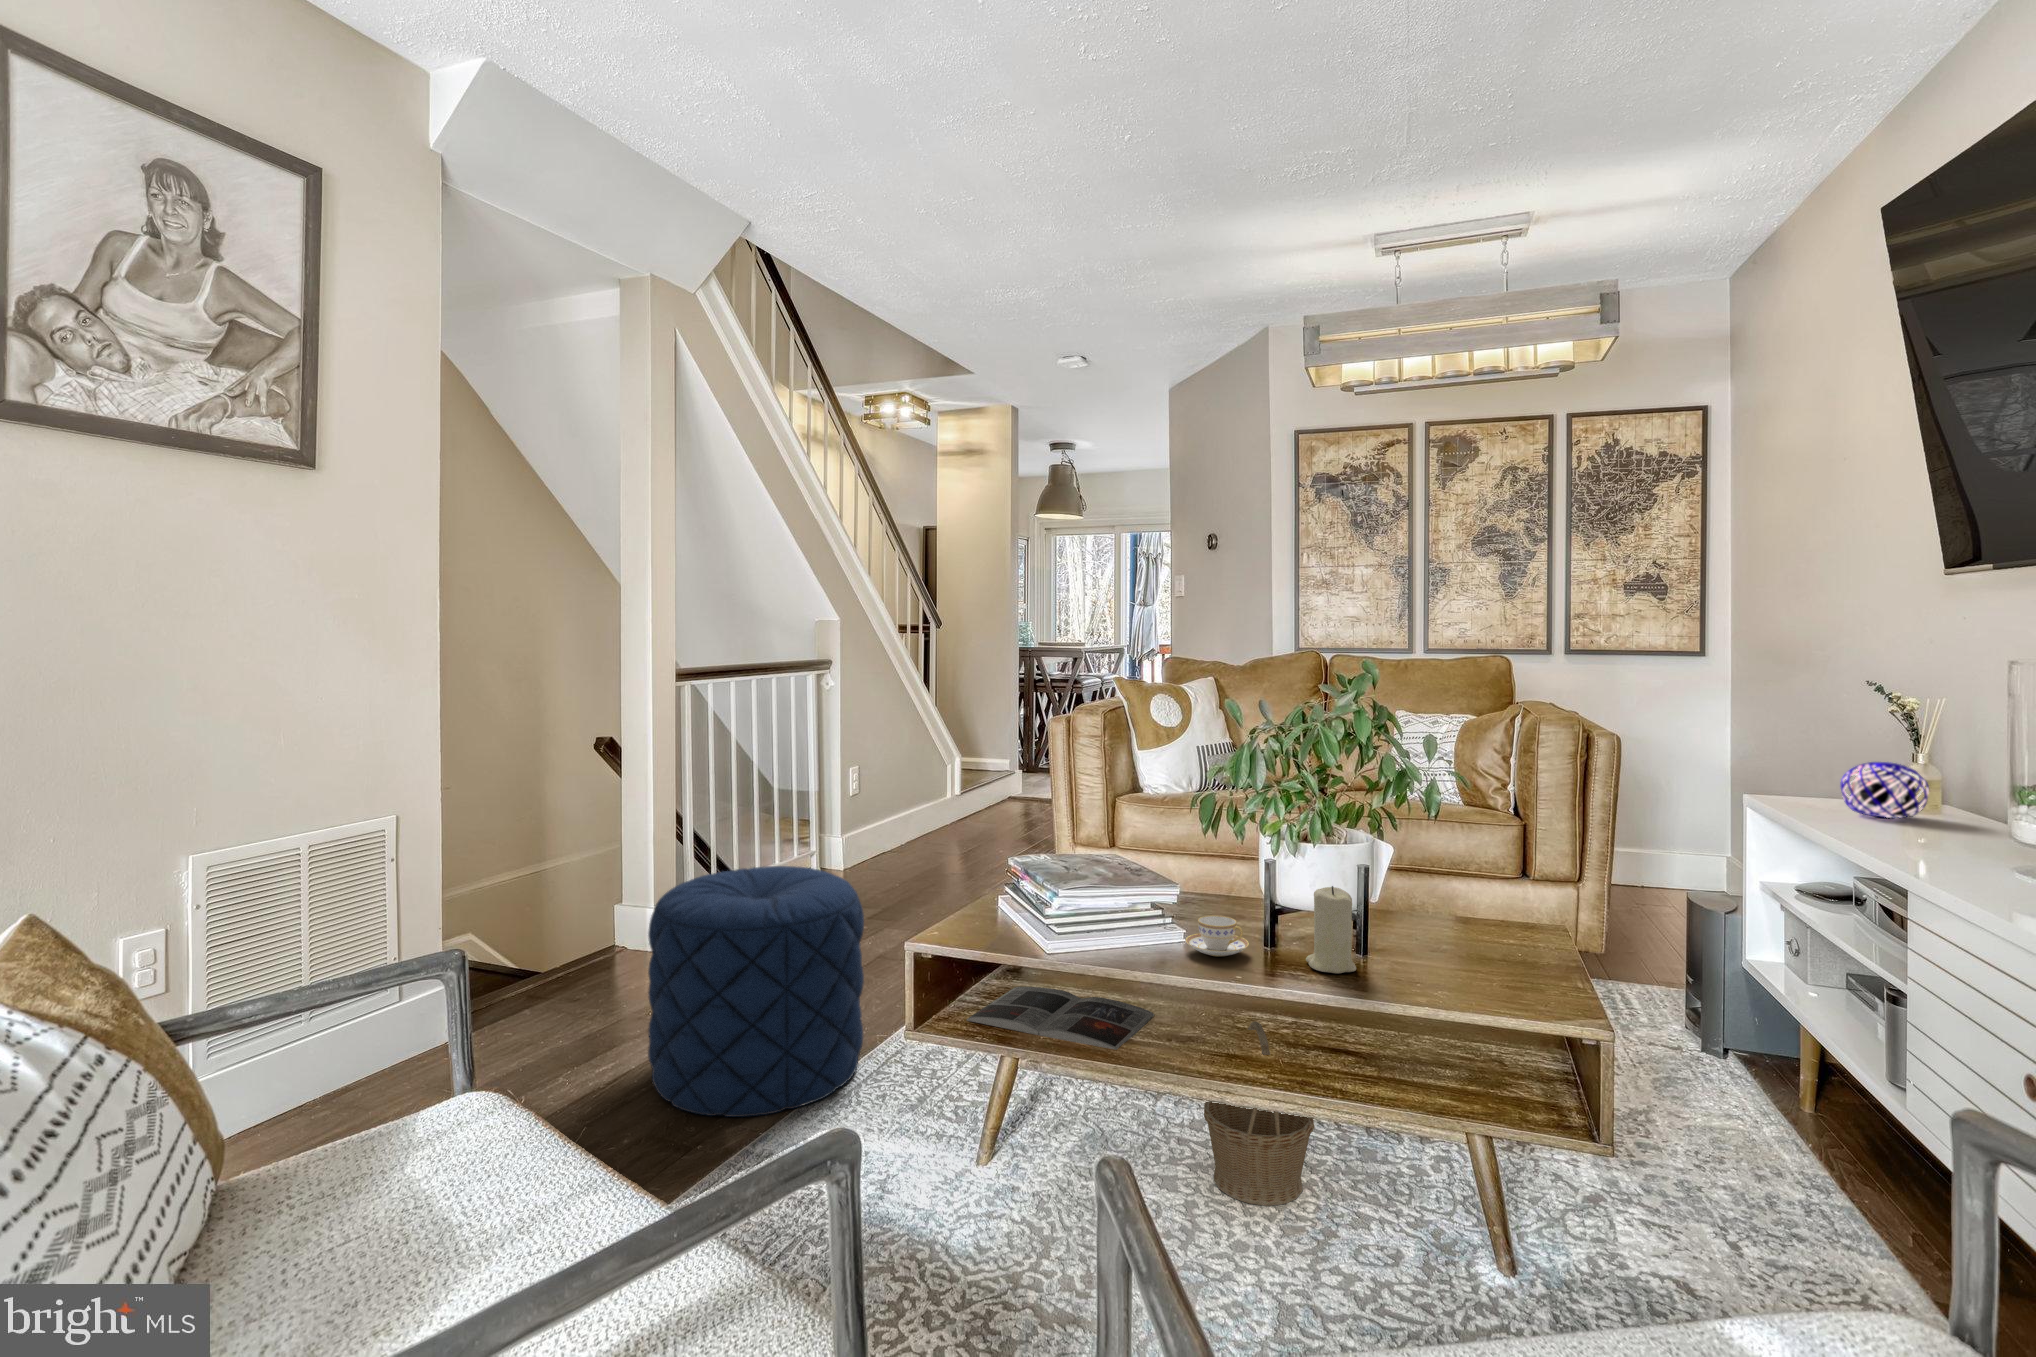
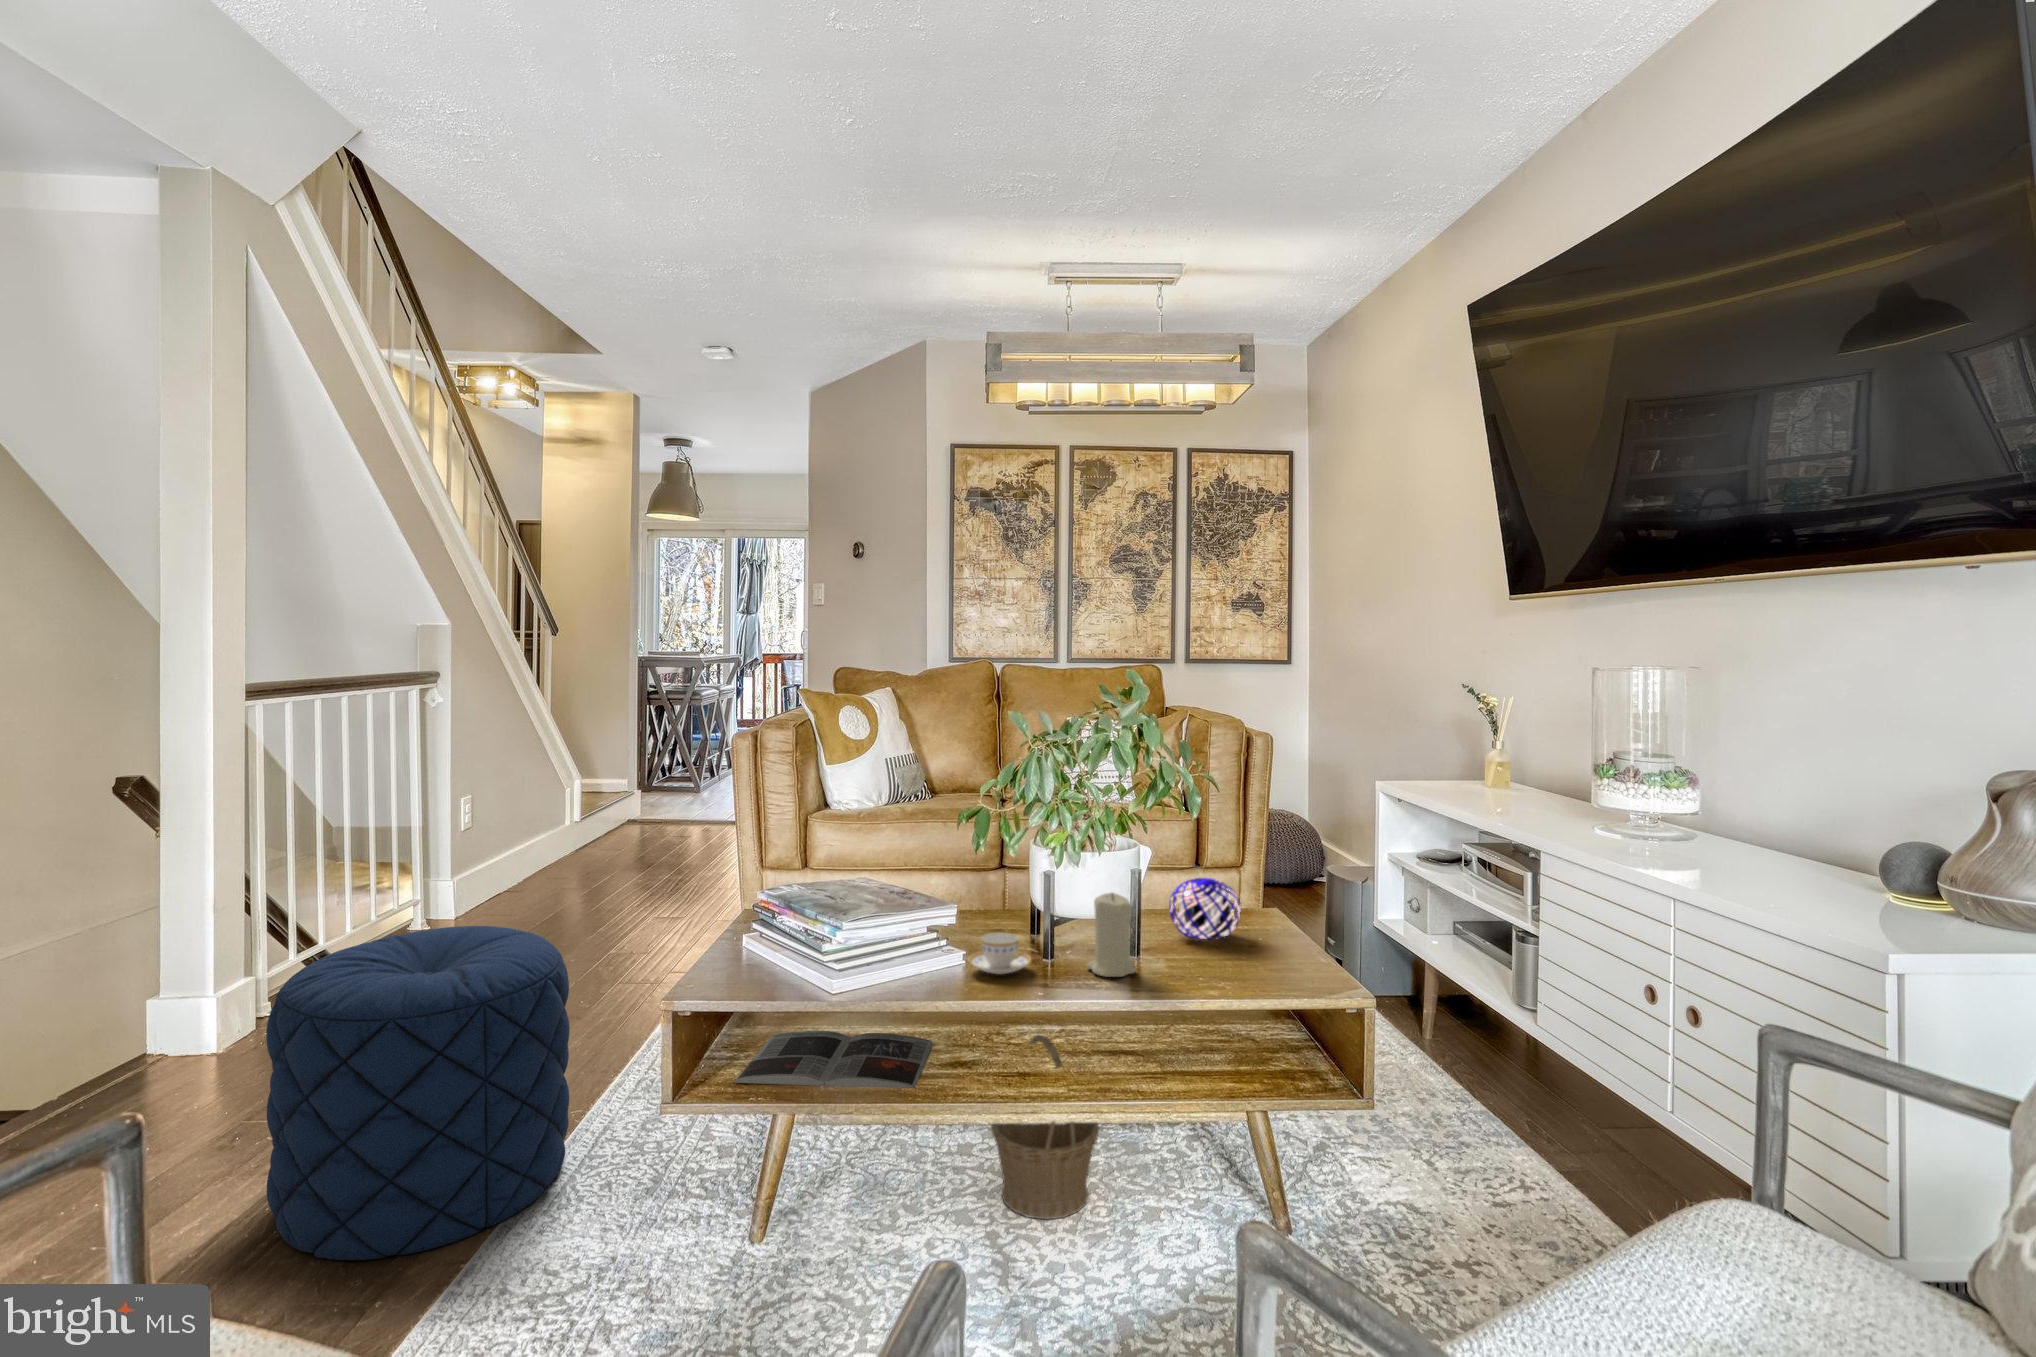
decorative orb: present [1841,762,1929,818] -> present [1169,878,1241,940]

